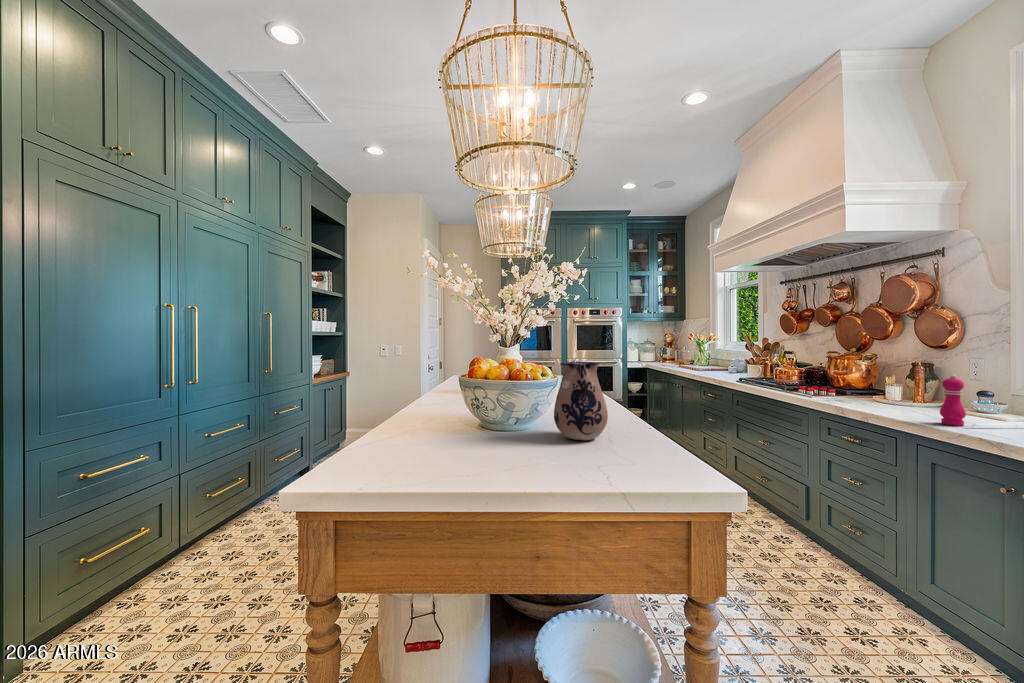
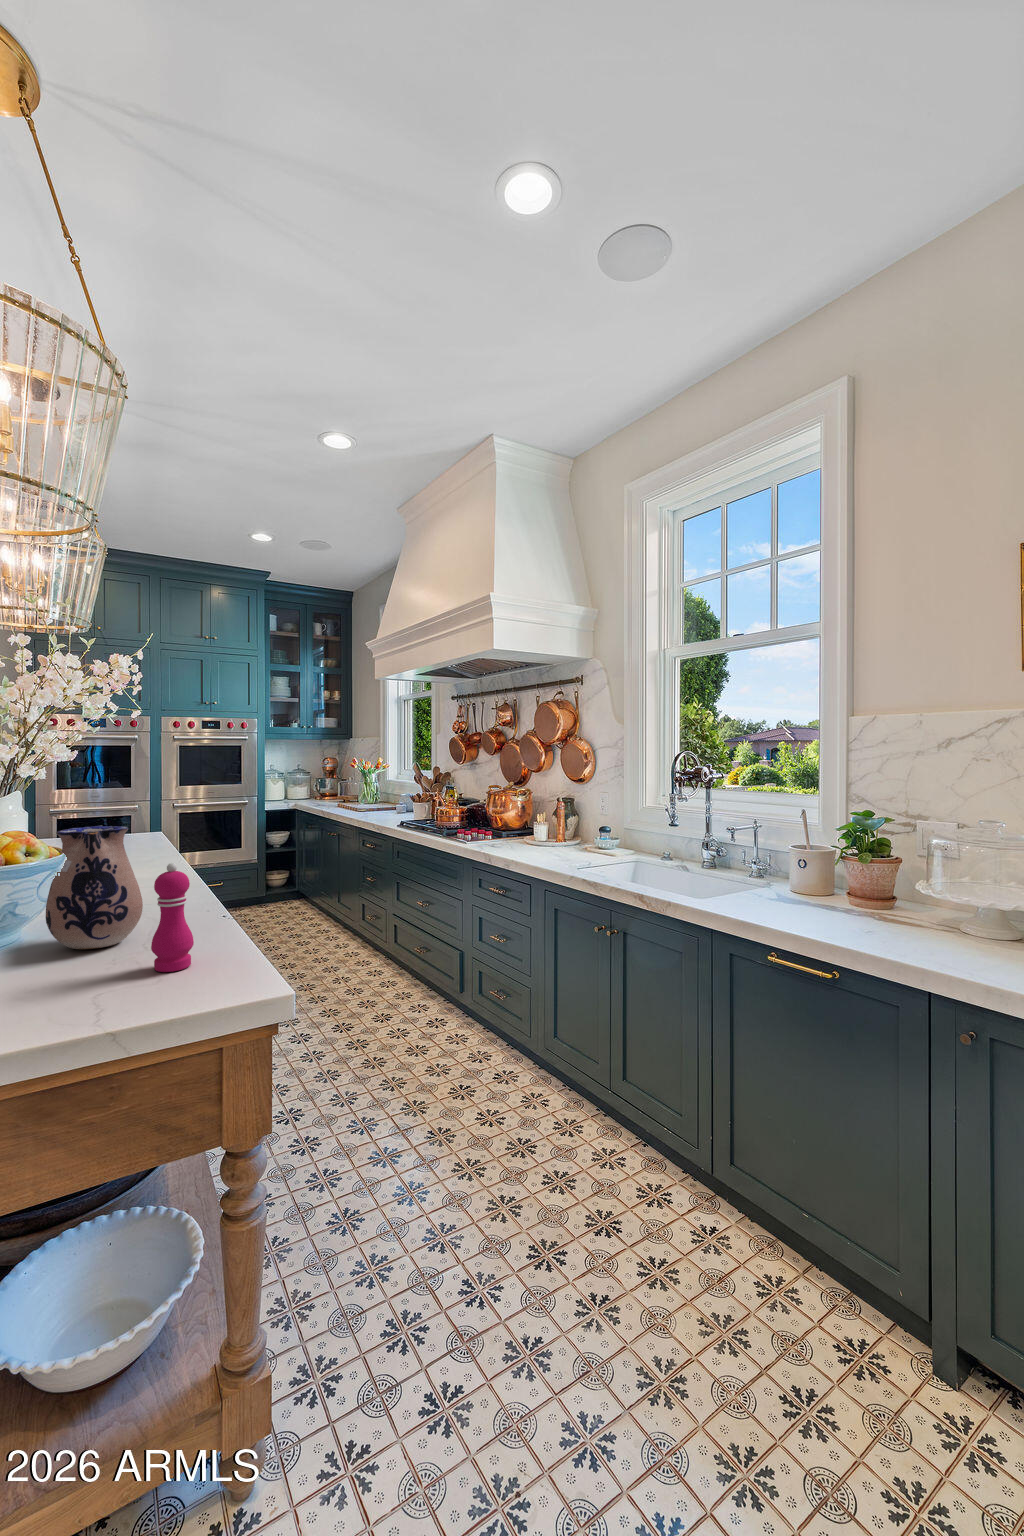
pepper mill: present [940,374,966,426] -> present [151,863,194,972]

